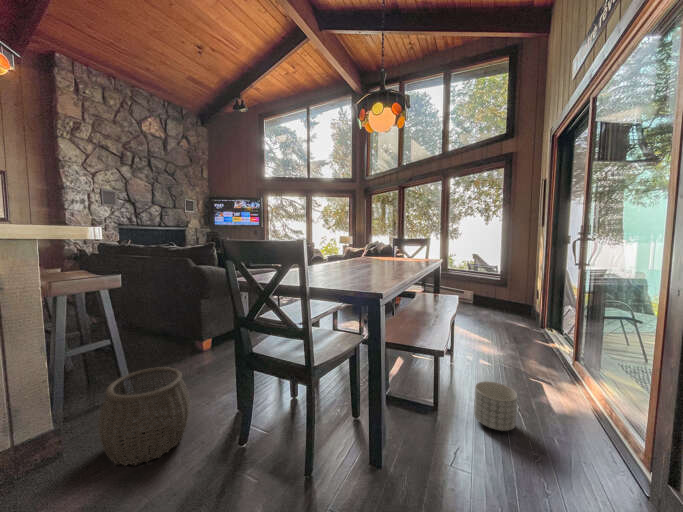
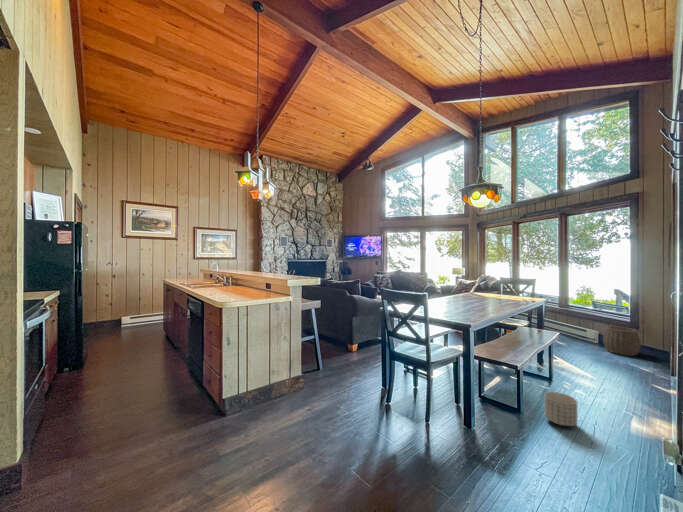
woven basket: present [98,367,190,466] -> present [603,326,641,356]

